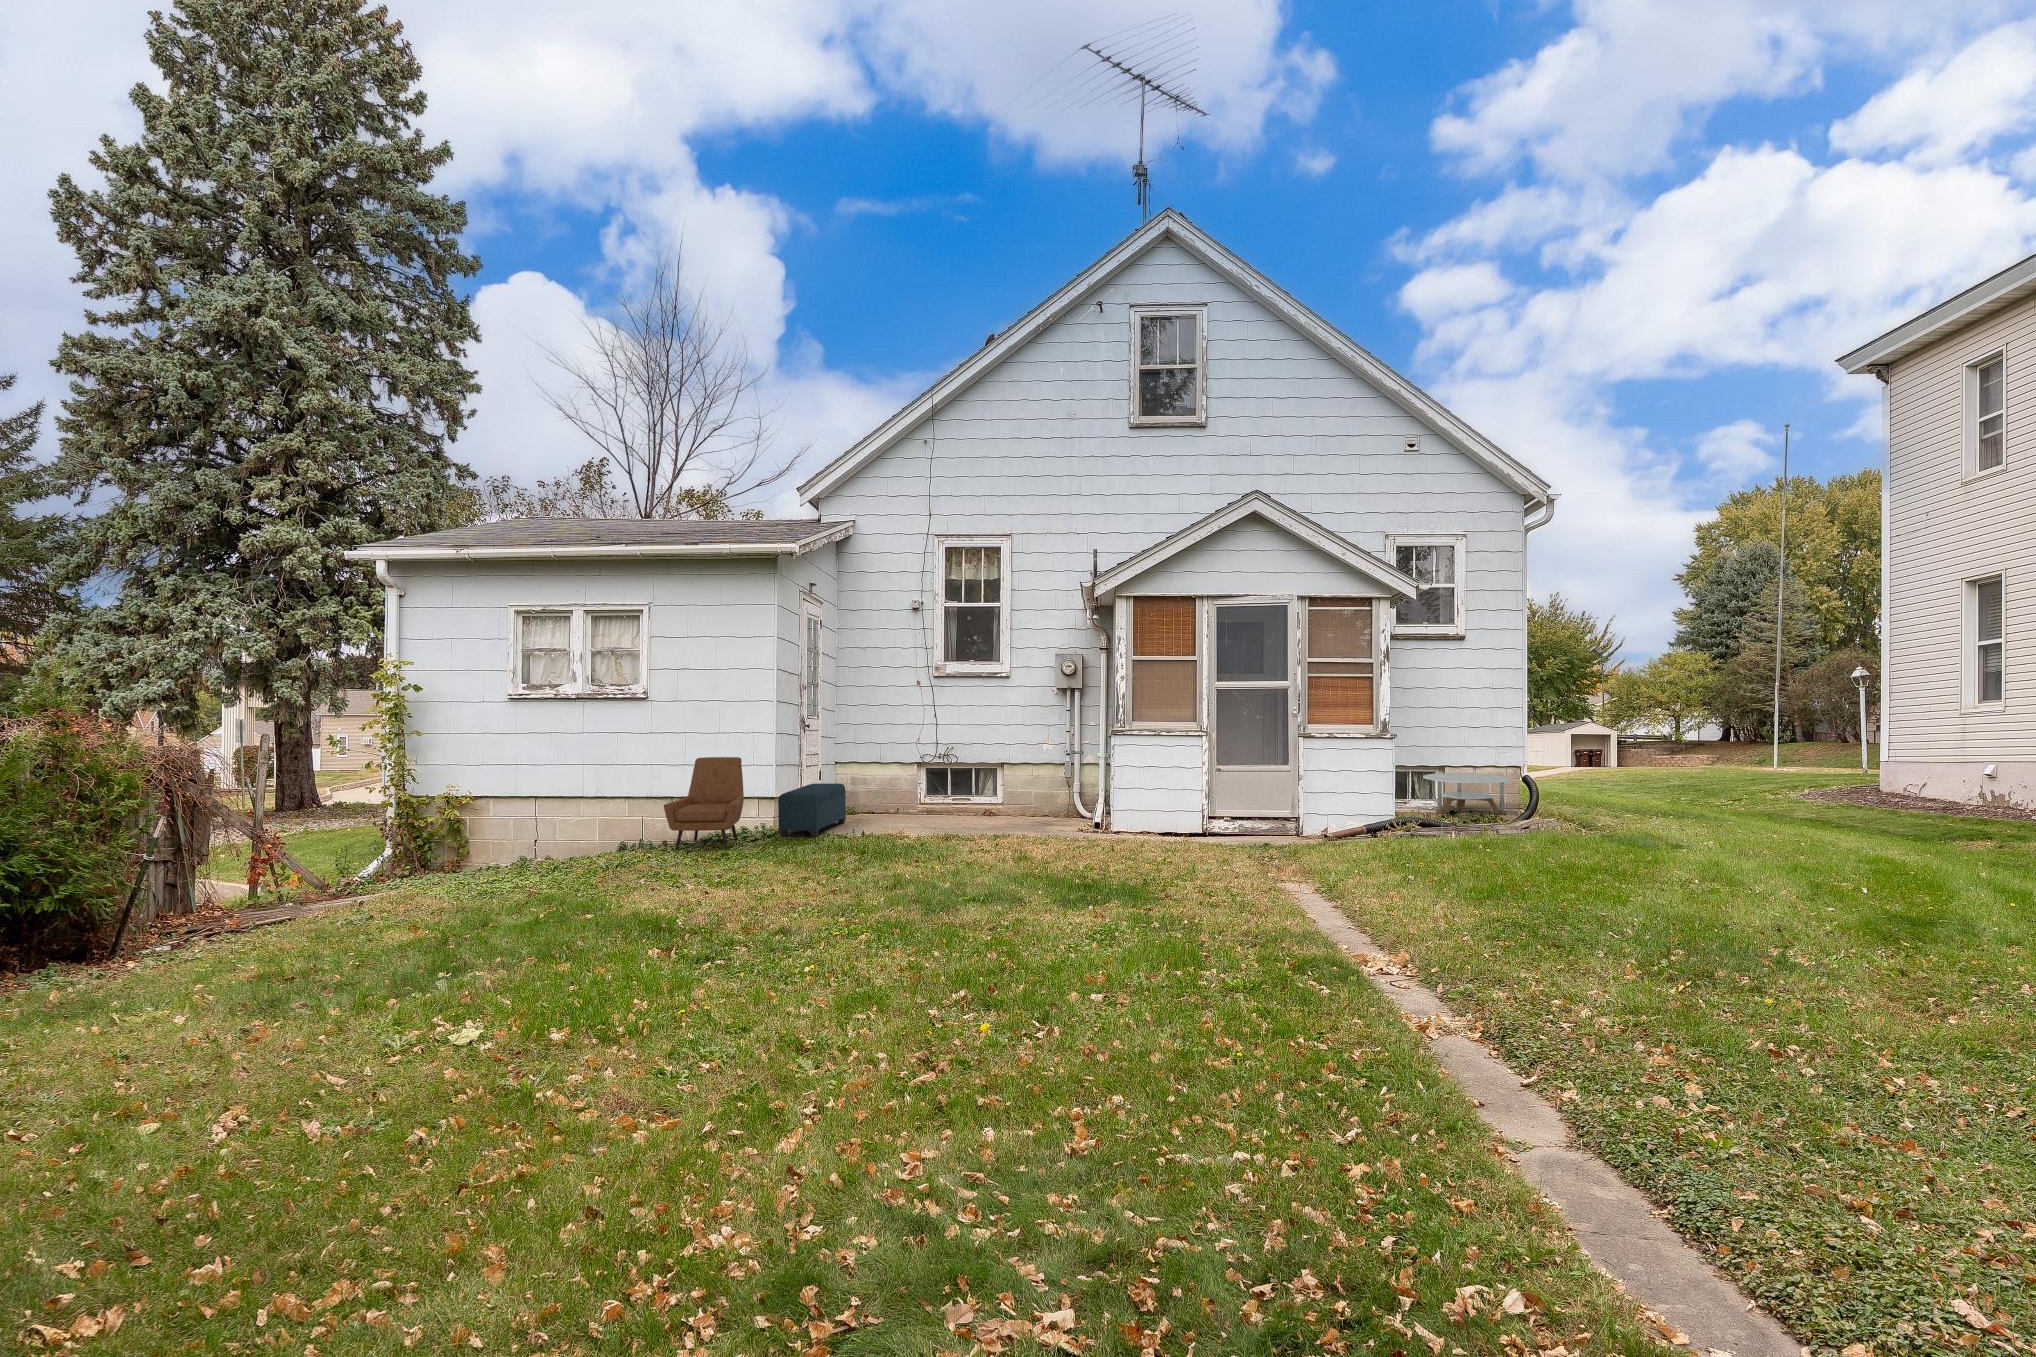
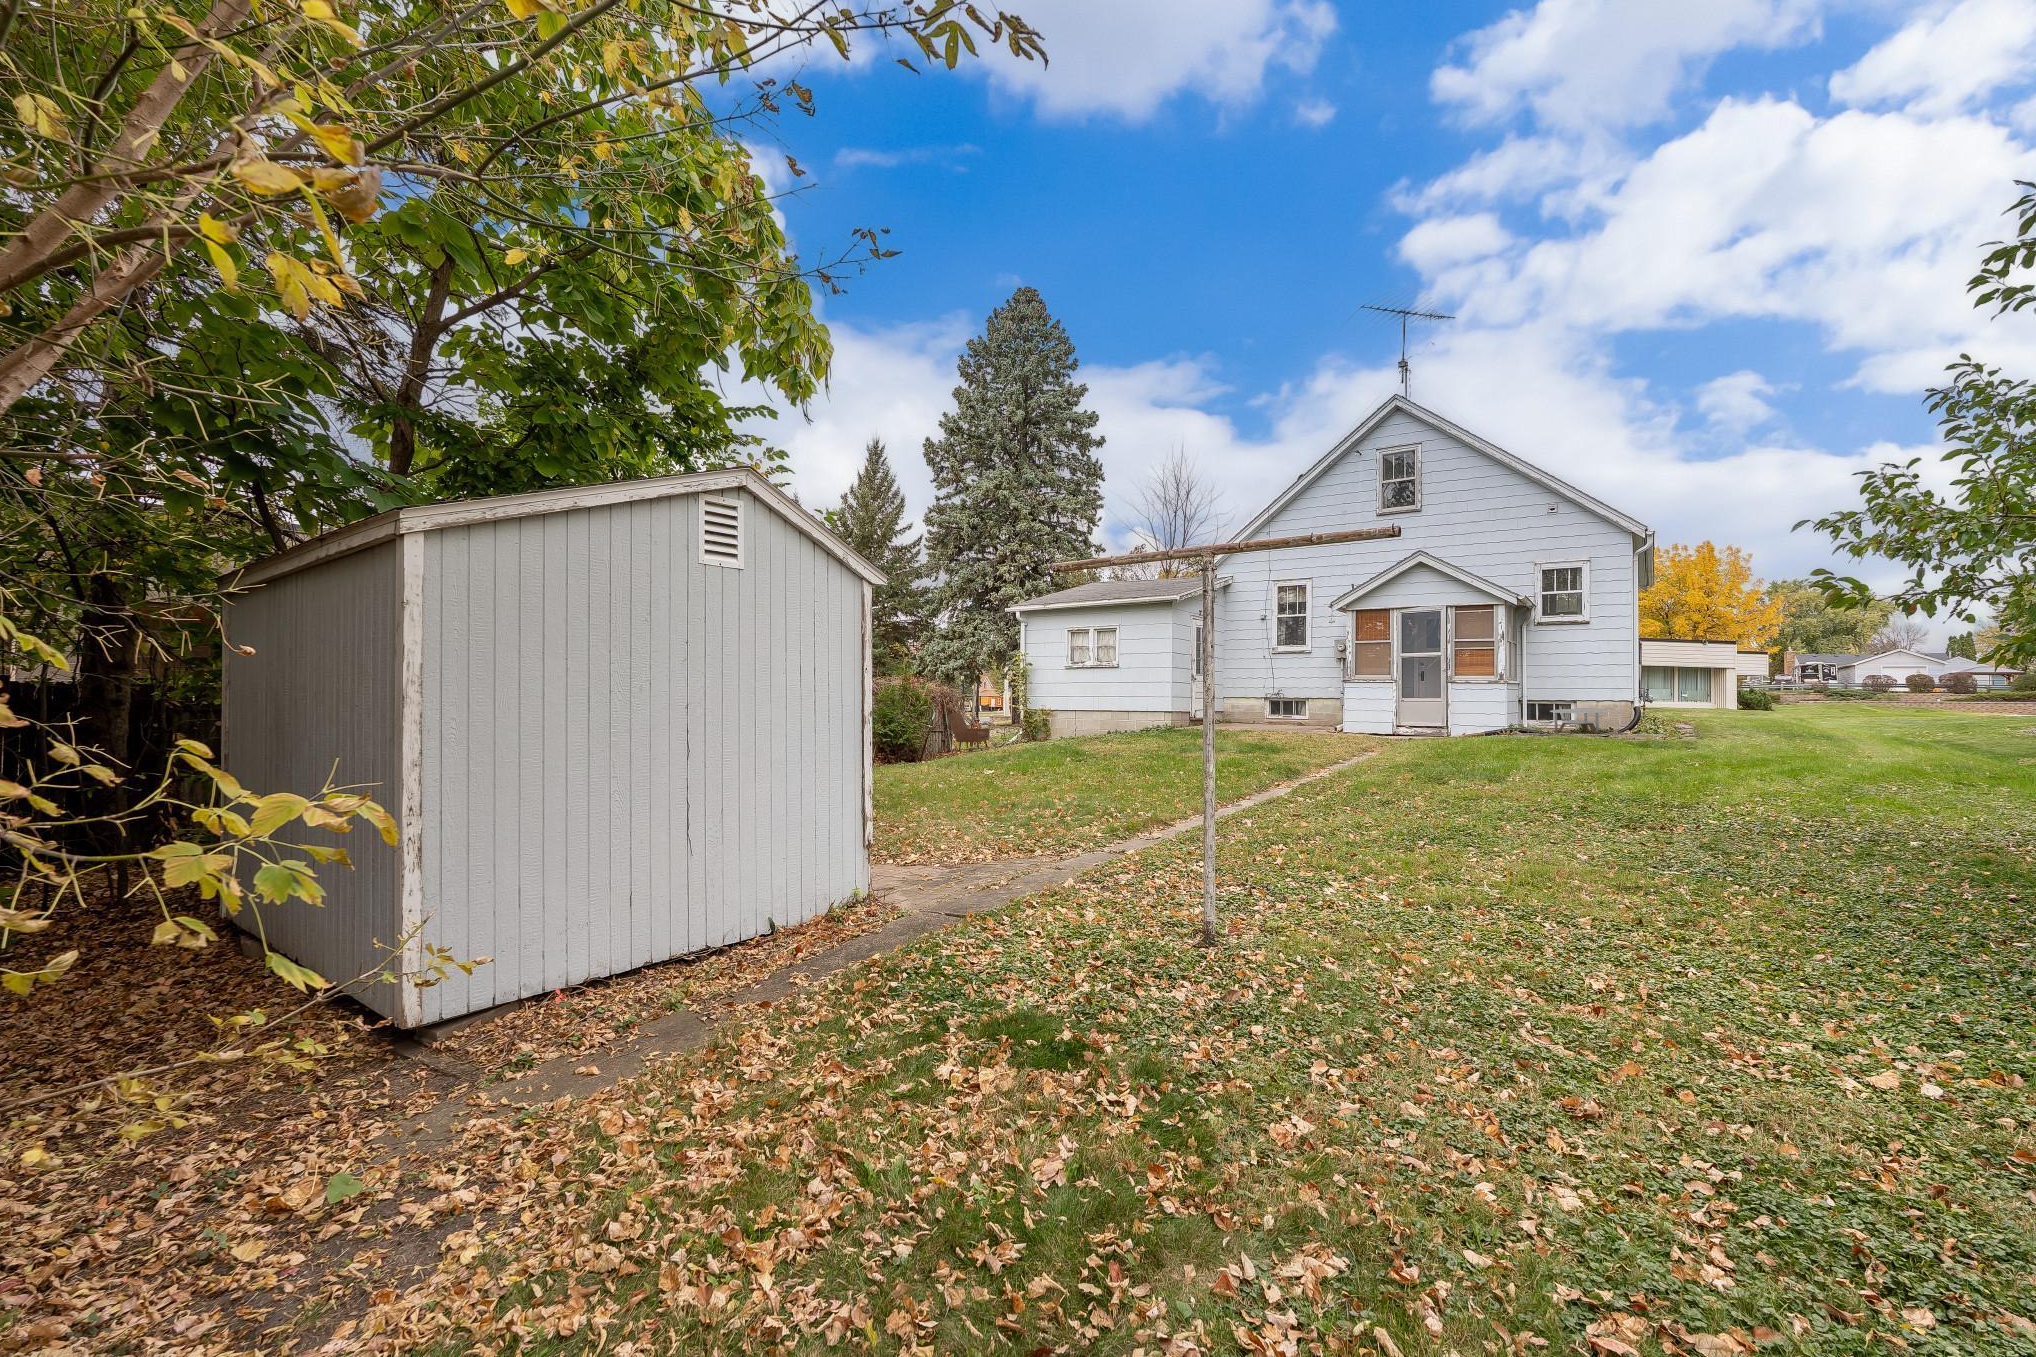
chair: present [664,757,744,850] -> present [950,713,990,750]
bench: present [778,783,846,837] -> none [1174,708,1214,732]

